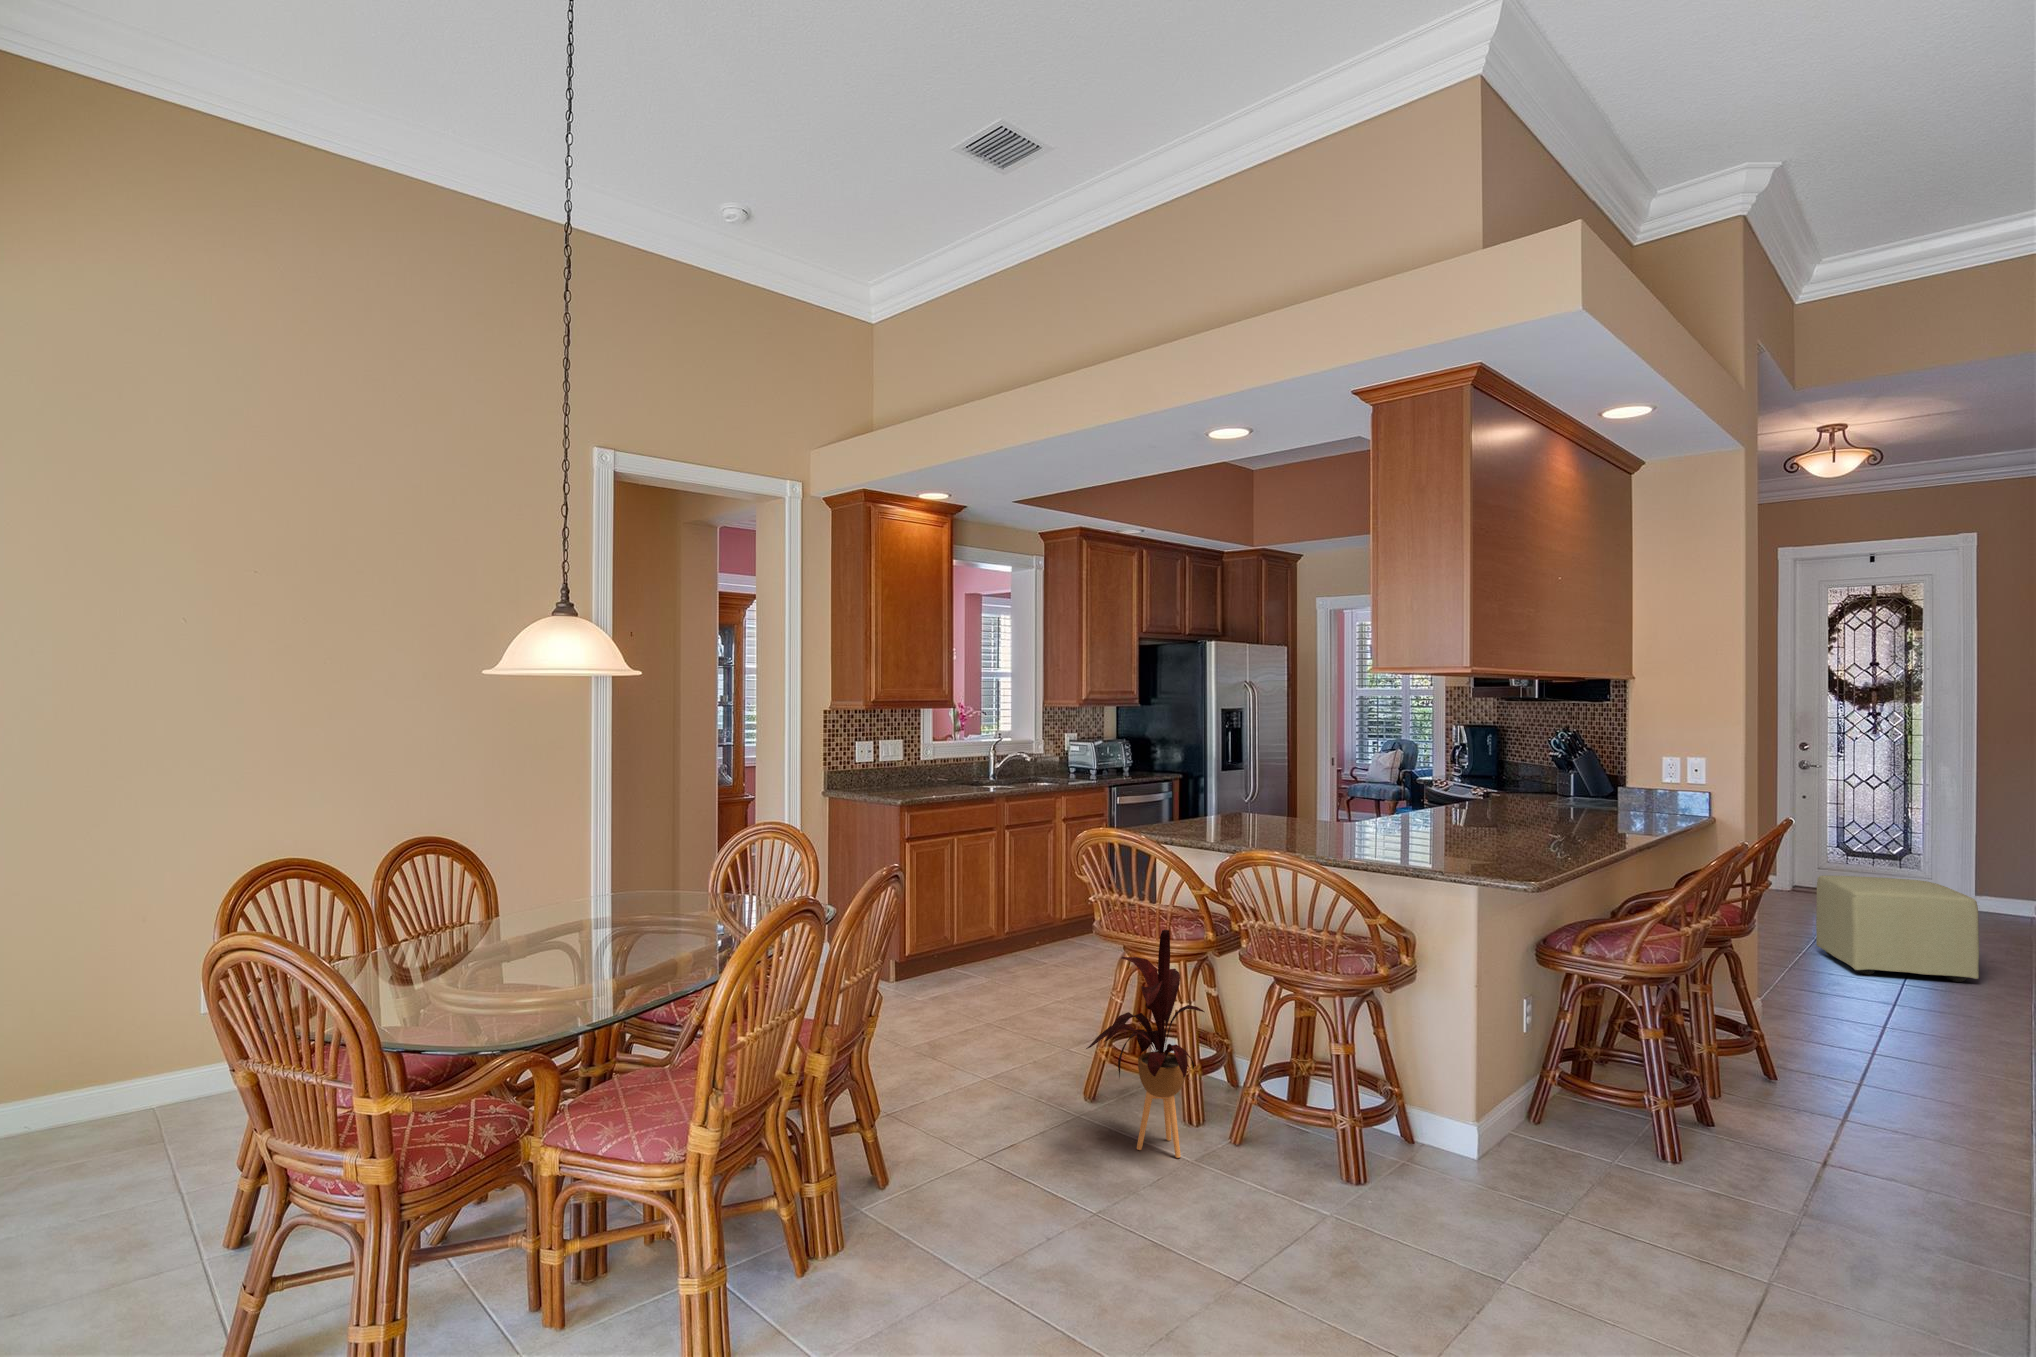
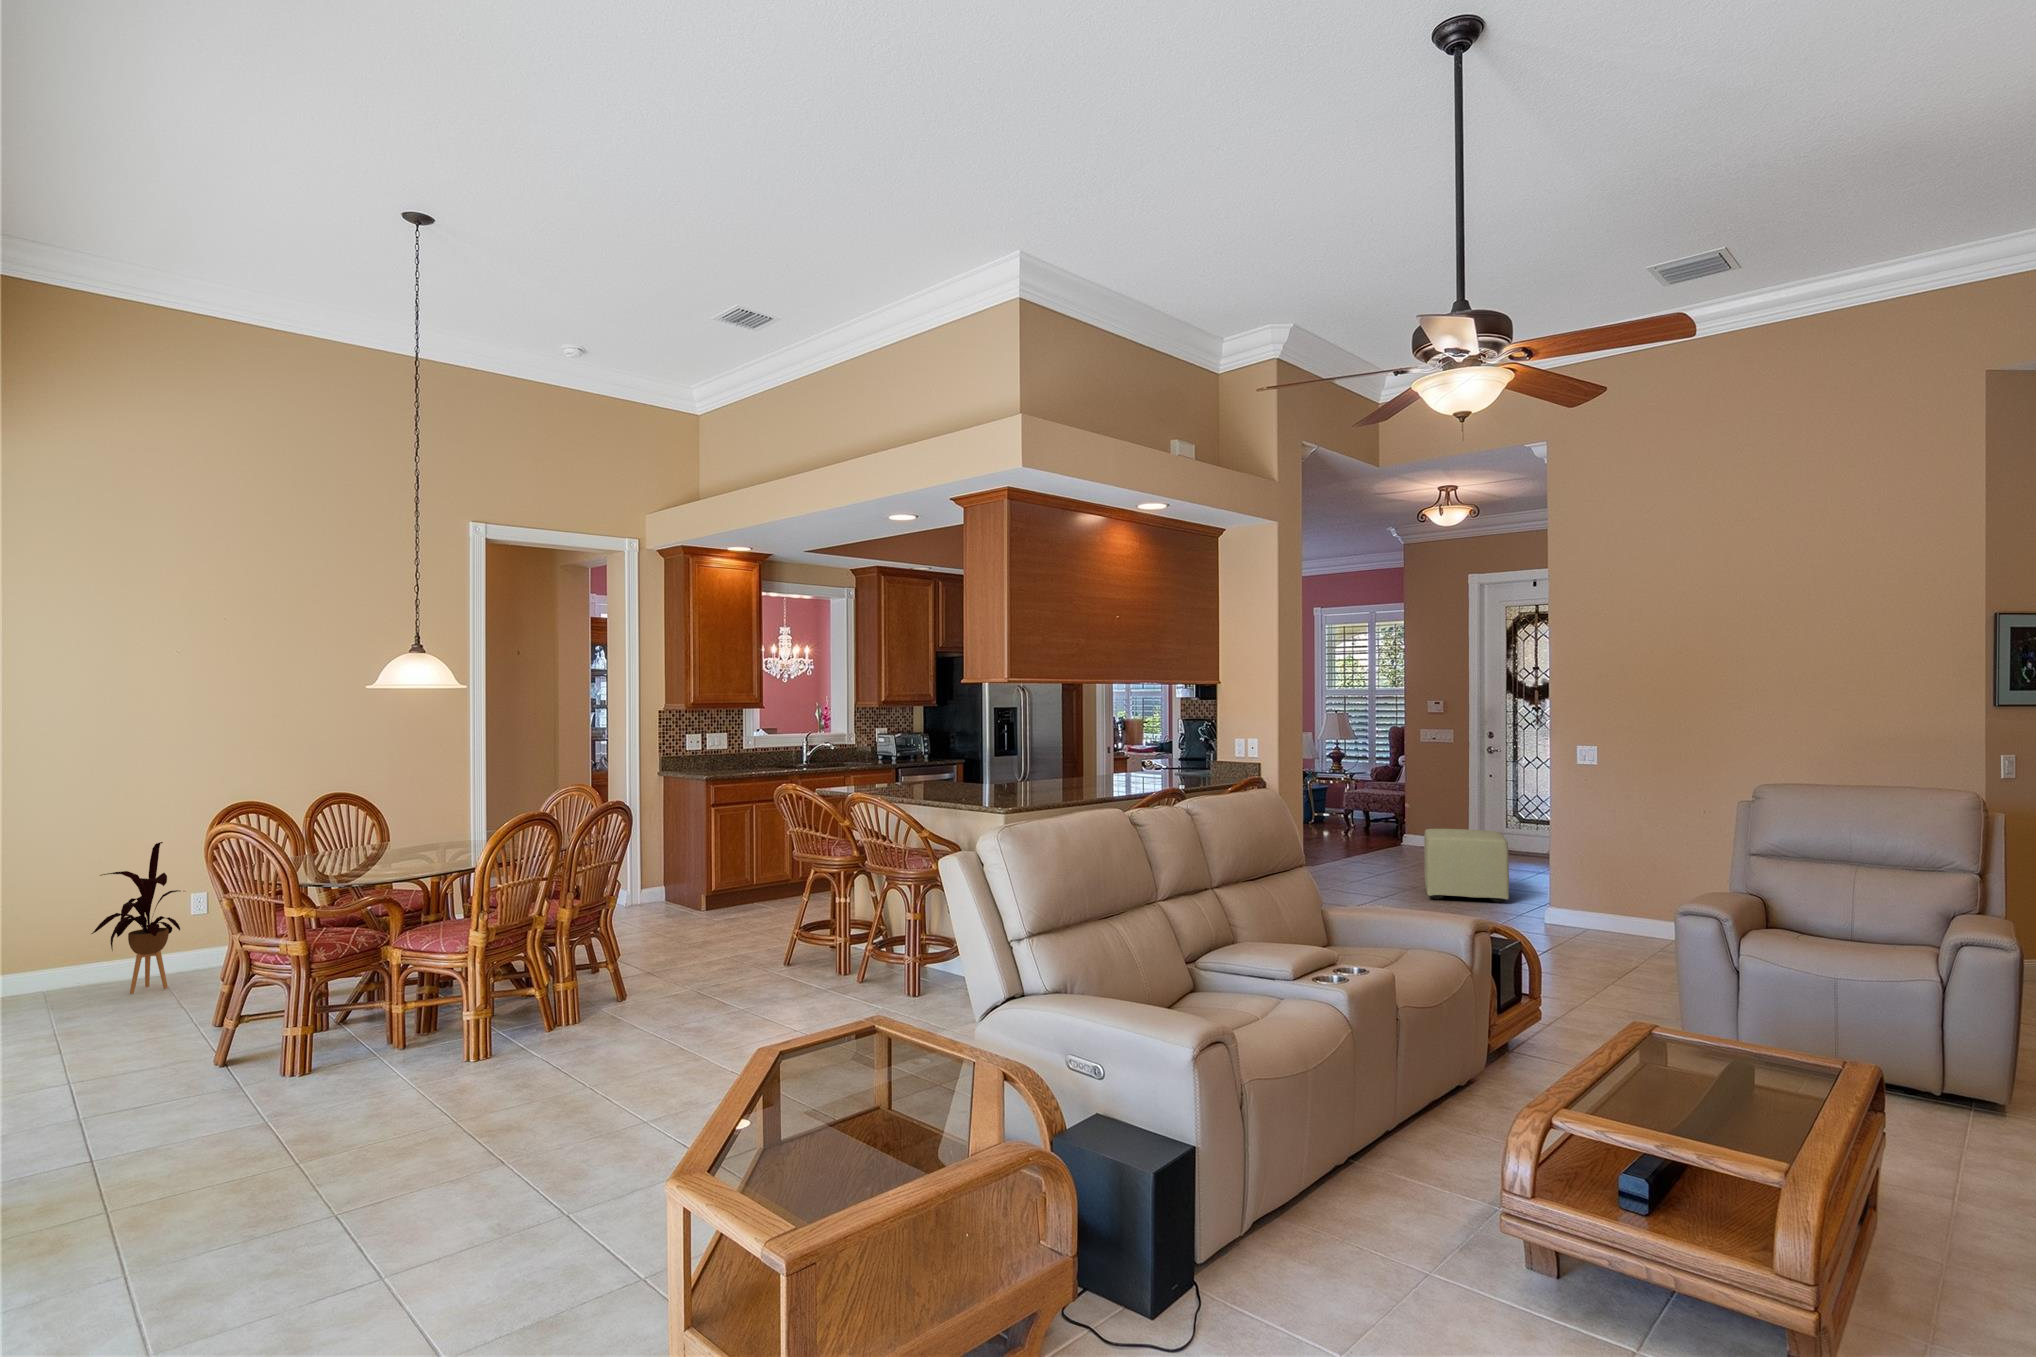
house plant: present [1086,930,1204,1158] -> present [92,842,180,993]

